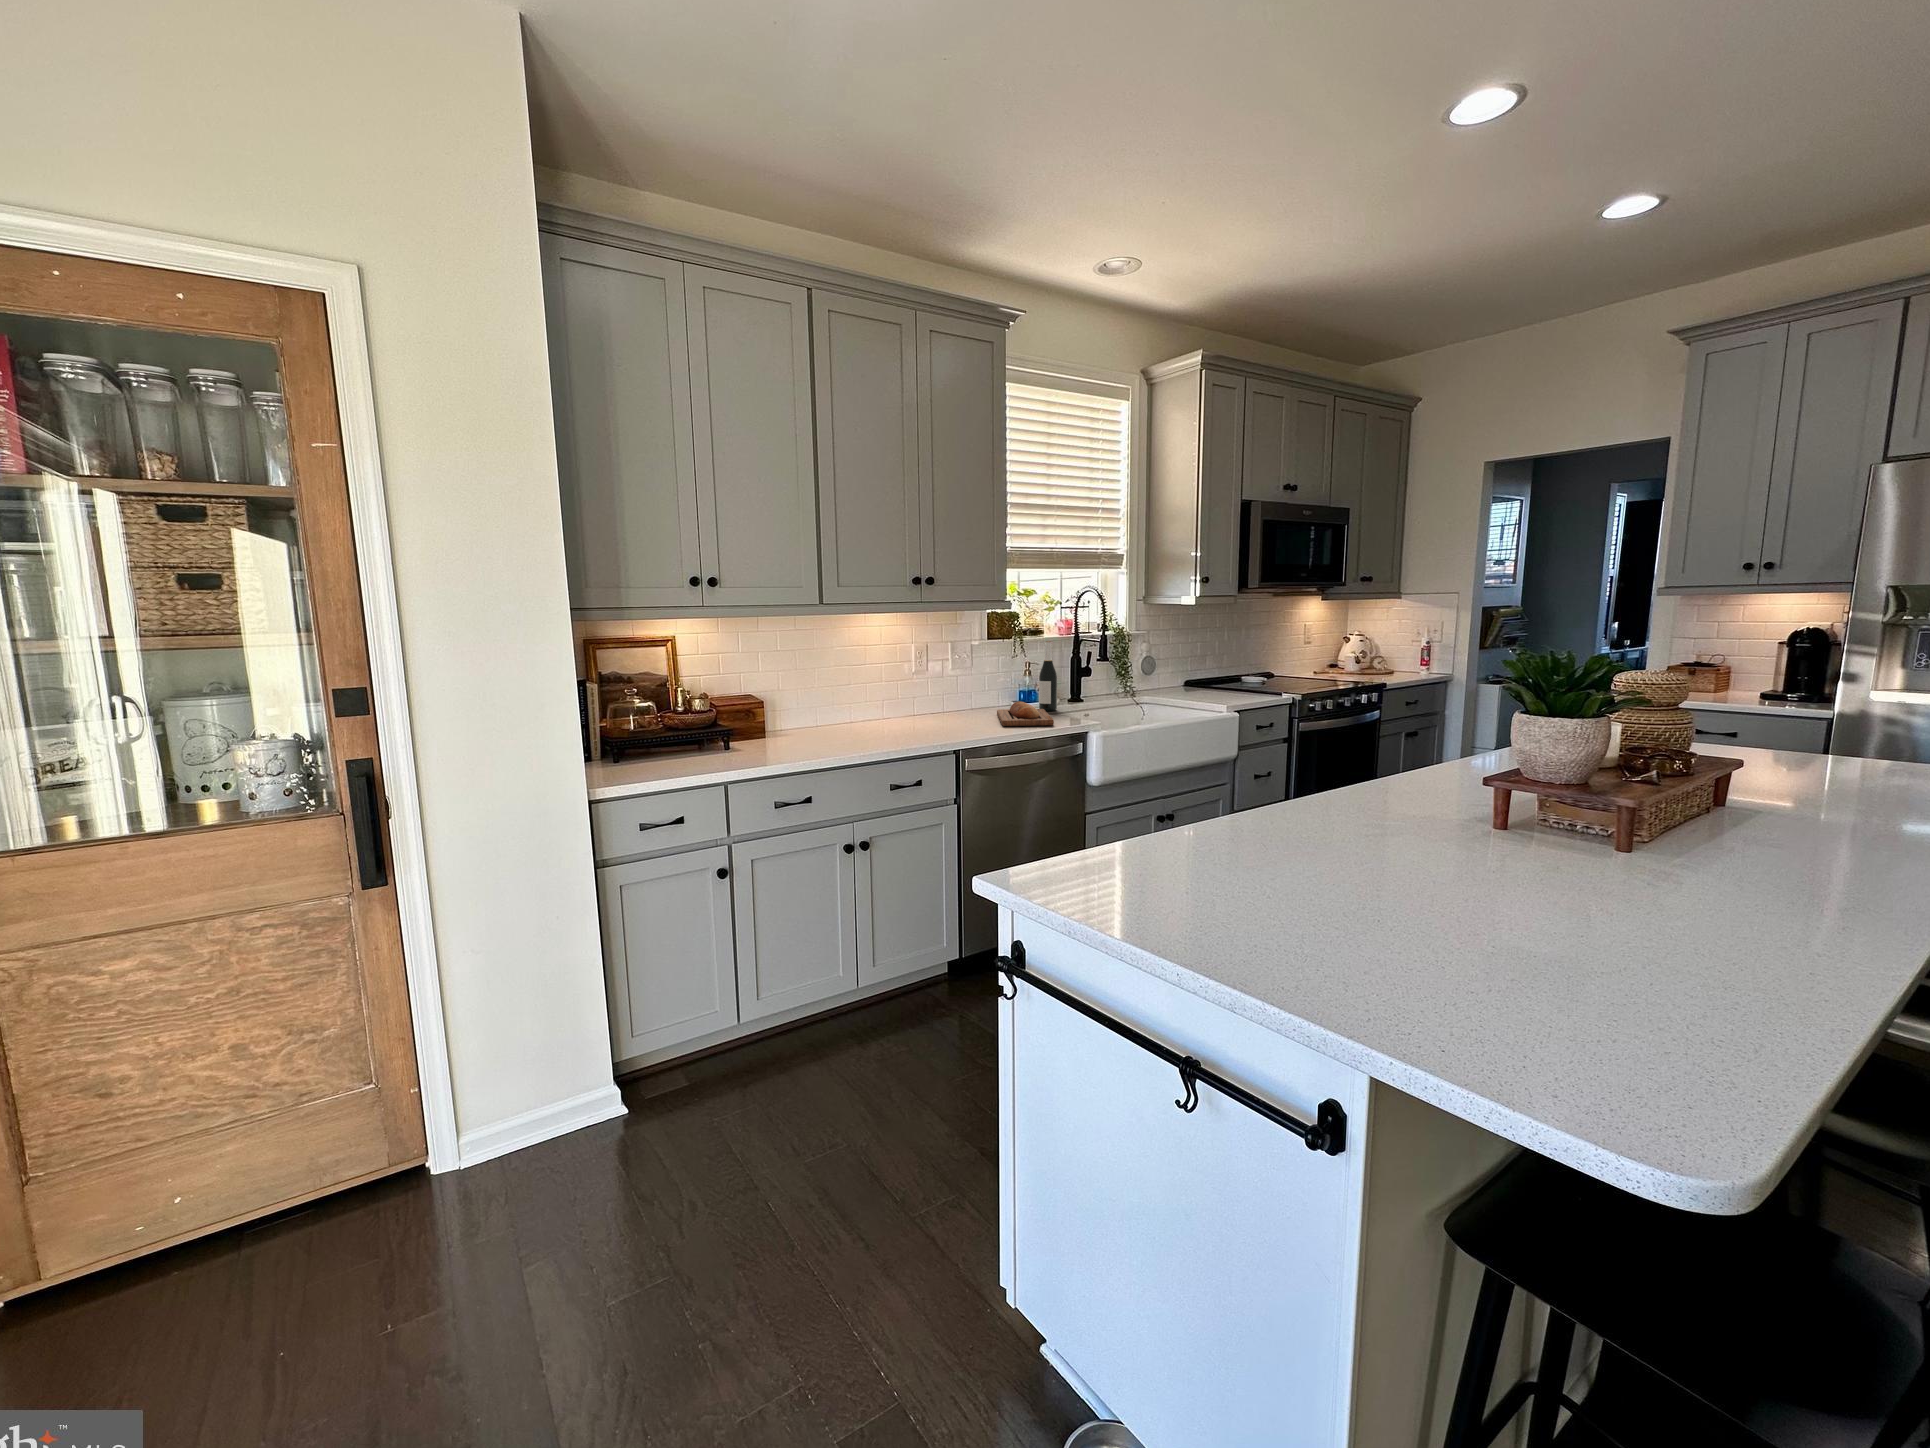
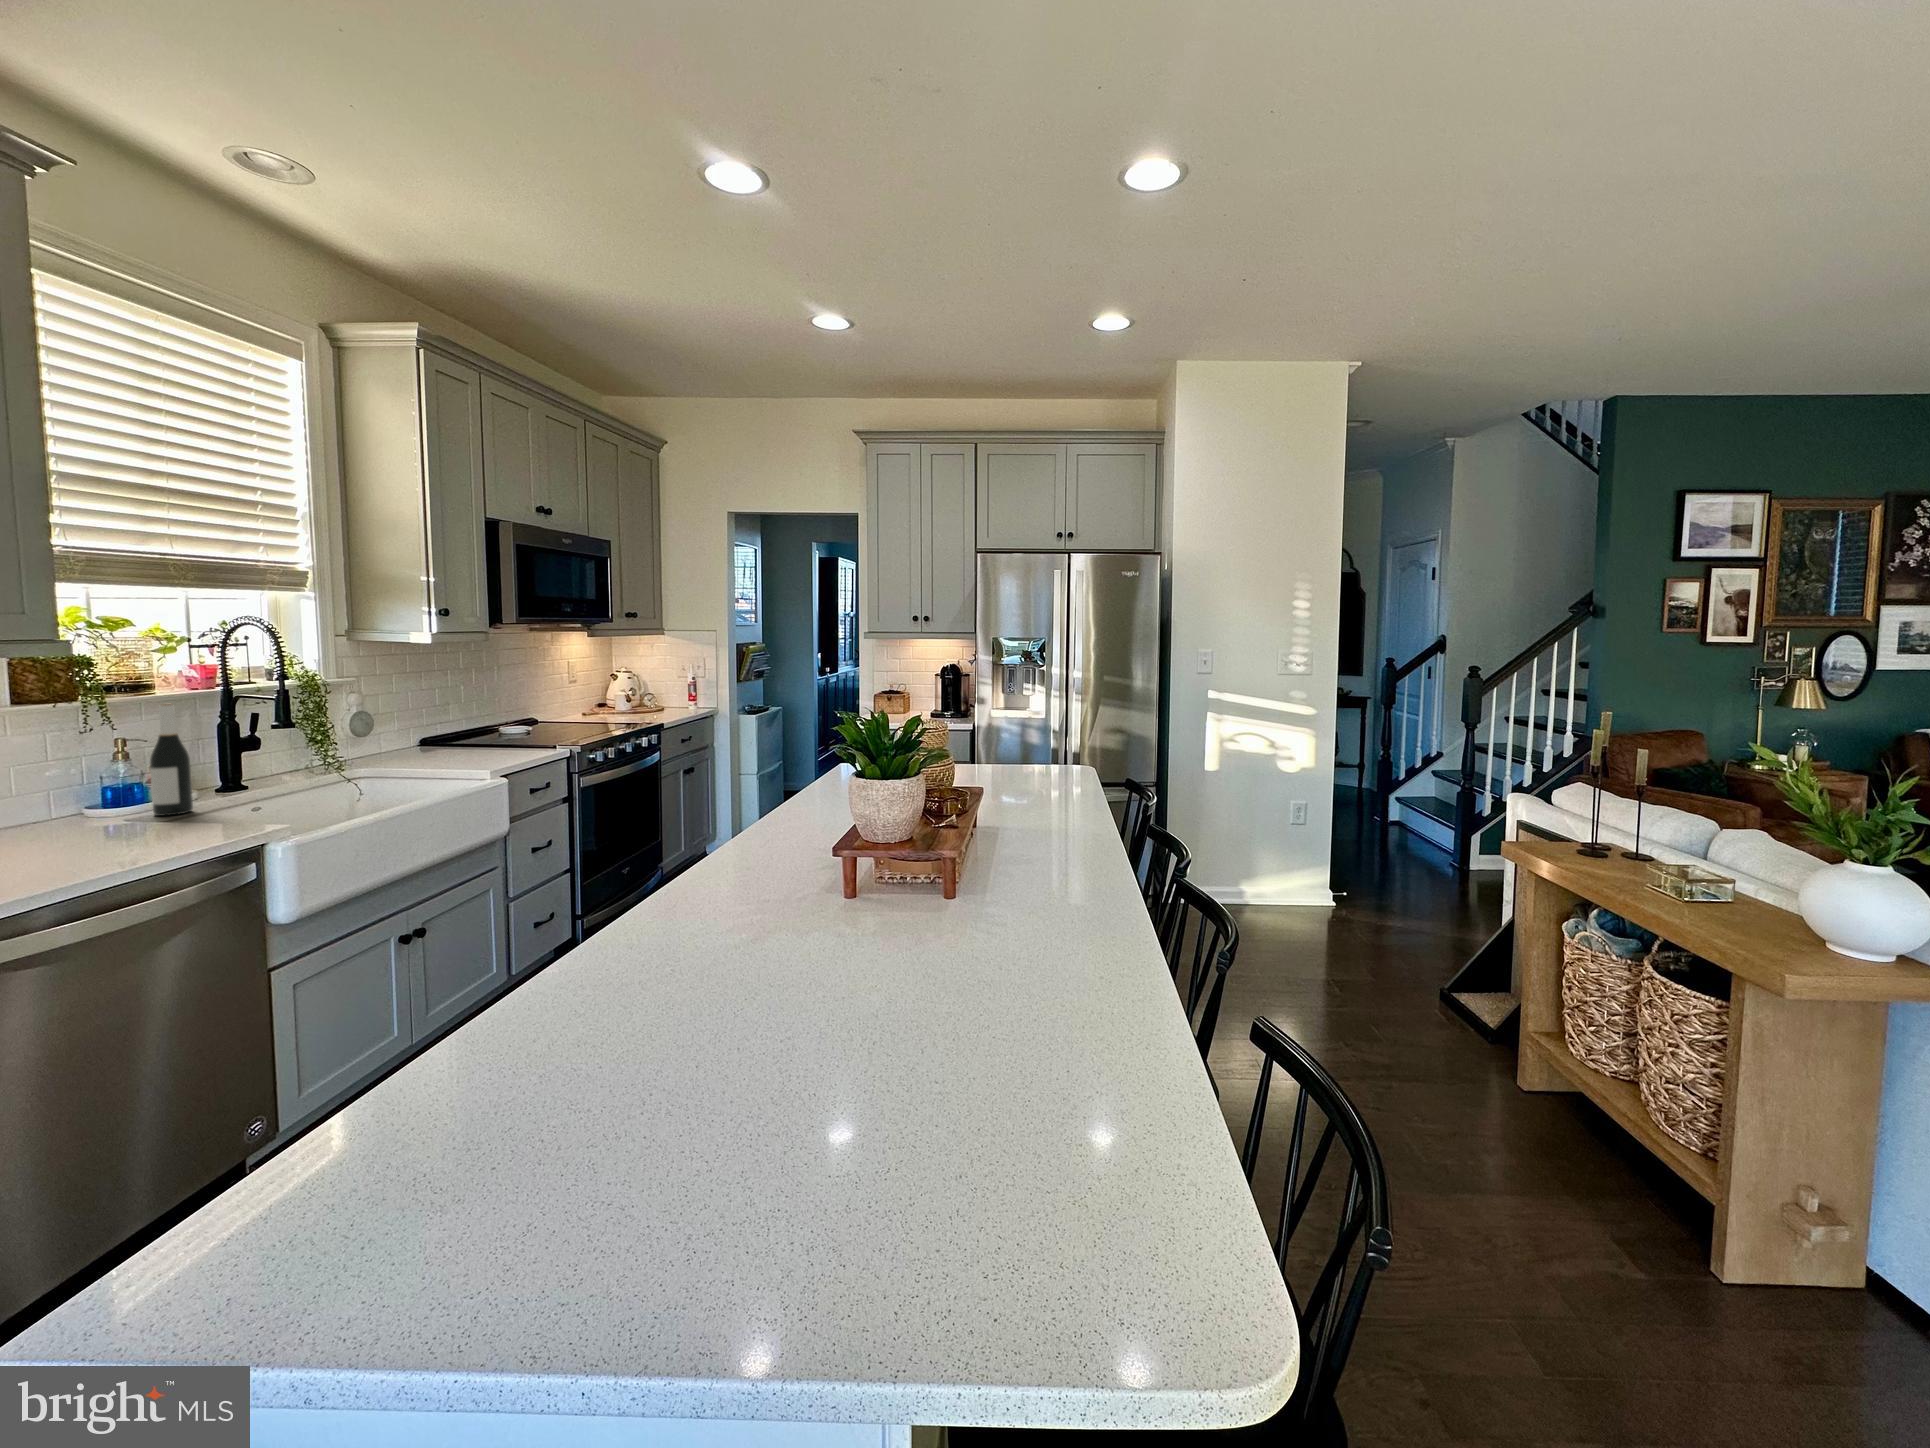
bread loaf: present [997,701,1054,726] -> none [48,809,189,861]

